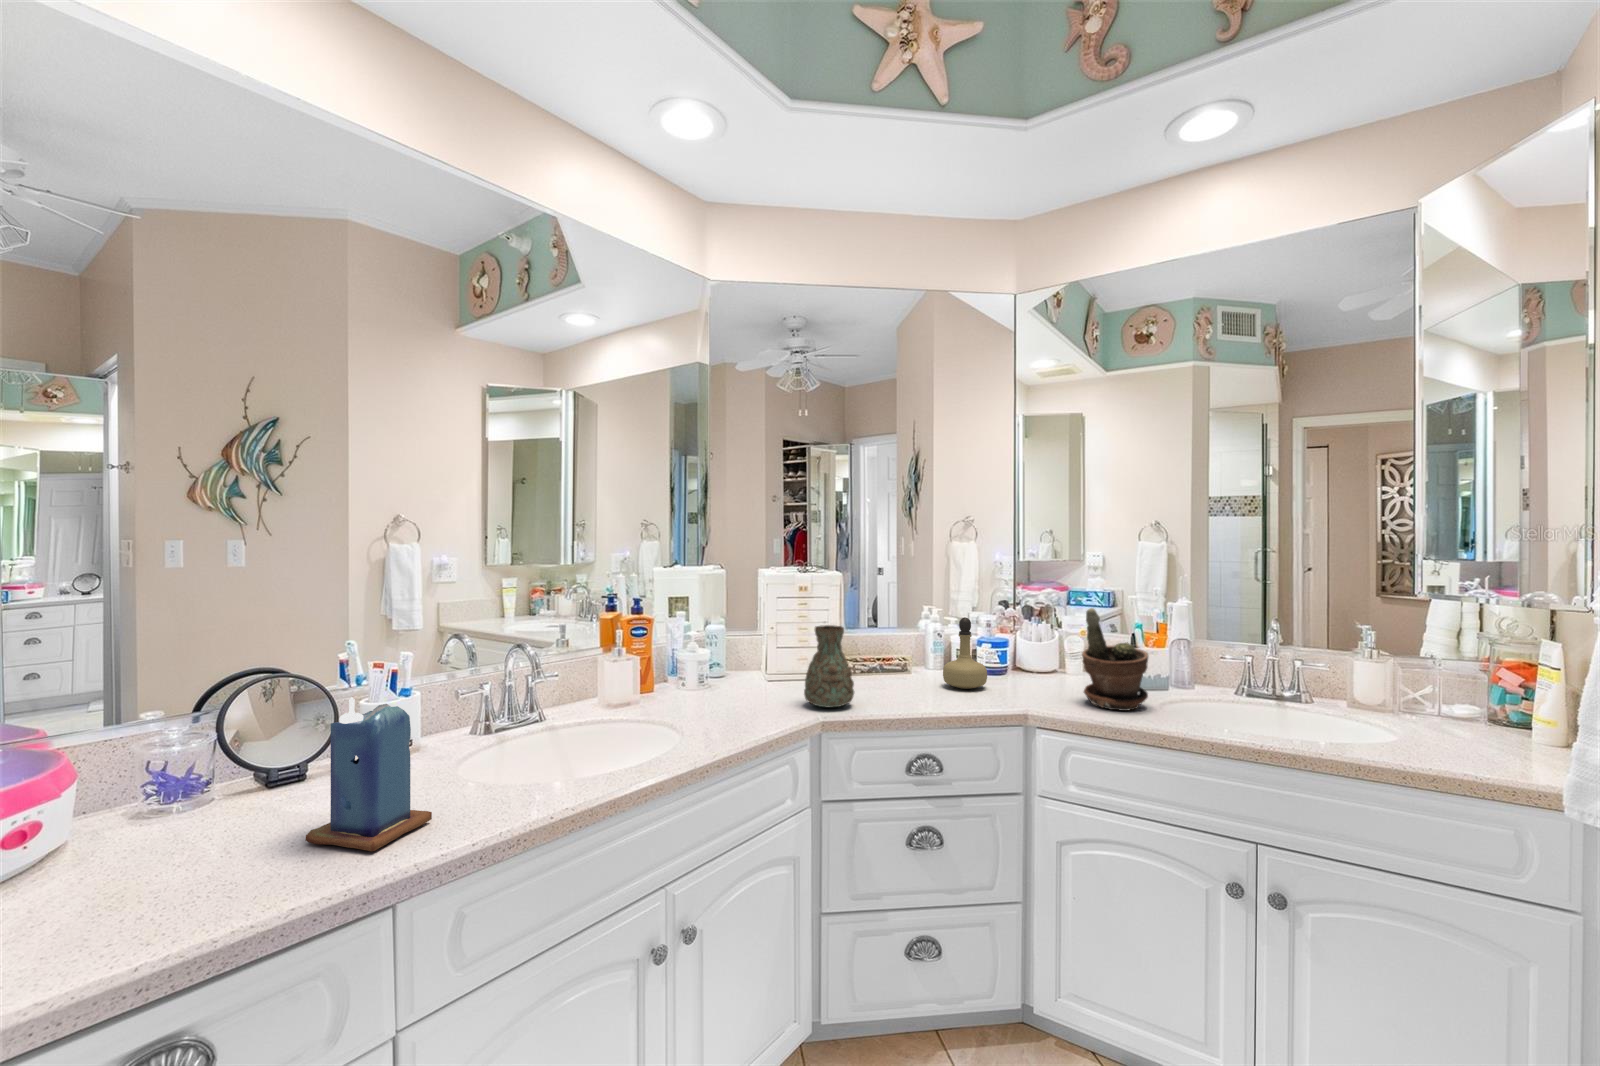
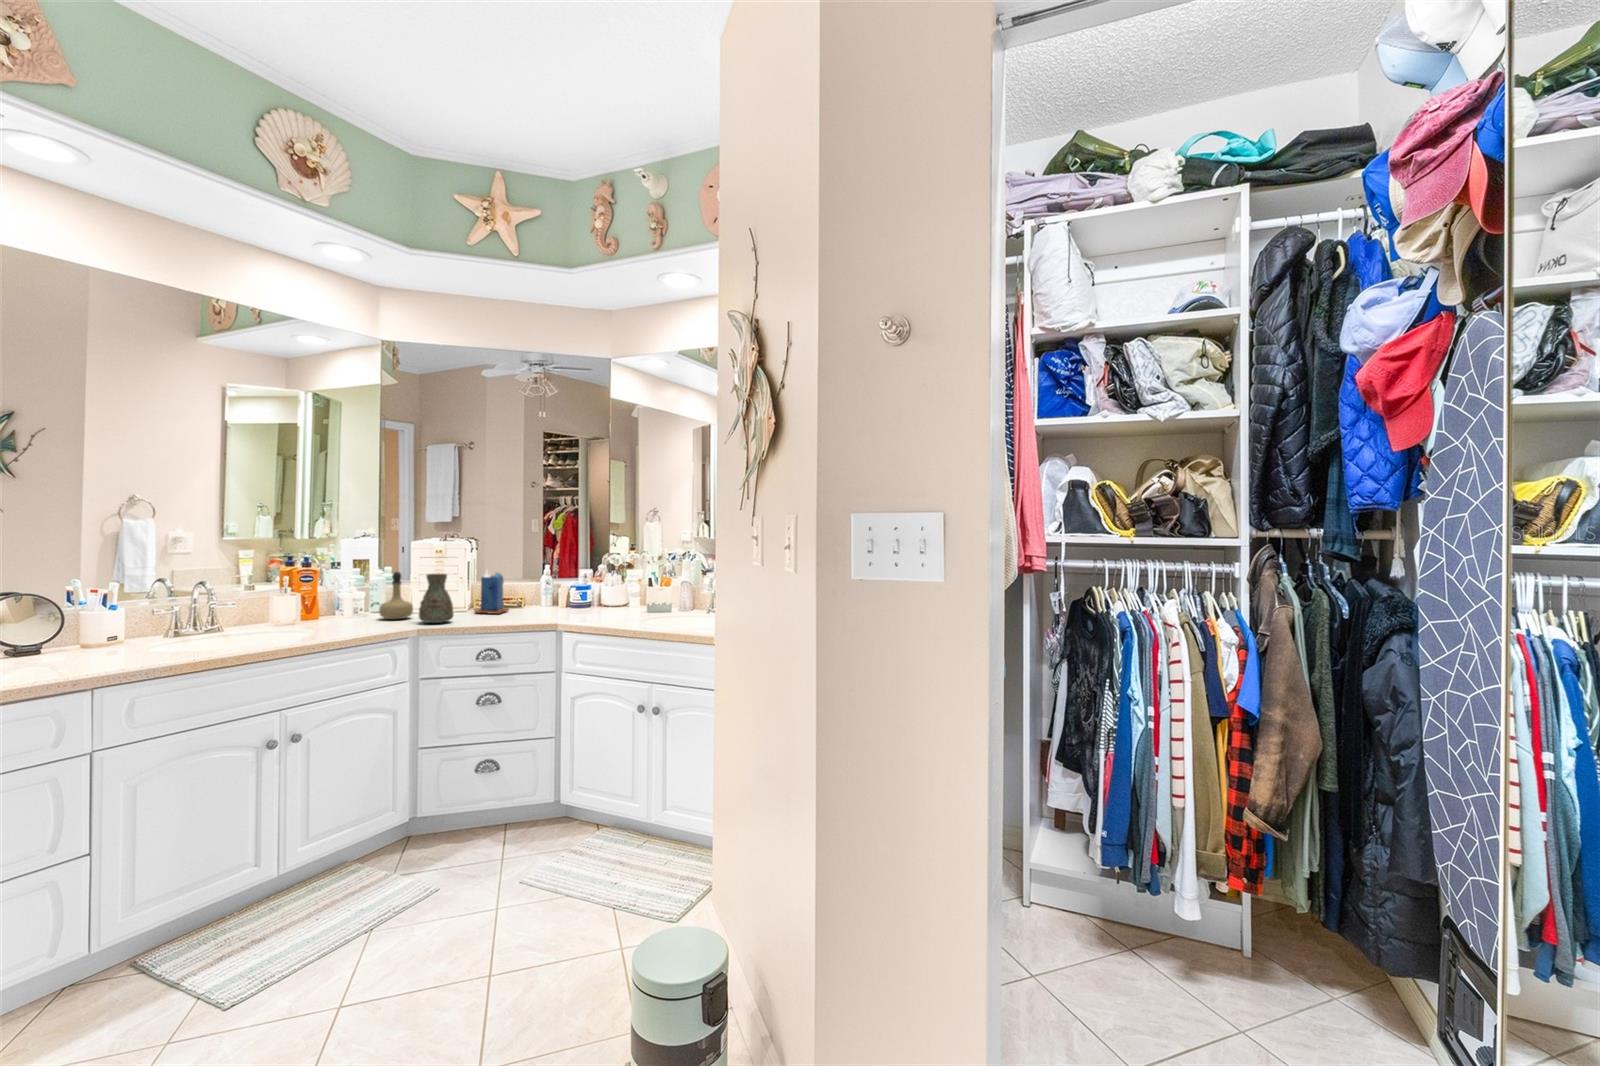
potted plant: present [1082,608,1148,711] -> none [602,564,639,622]
perfume bottle: present [943,617,987,689] -> present [379,572,413,620]
candle: present [306,697,432,851] -> present [475,571,509,614]

